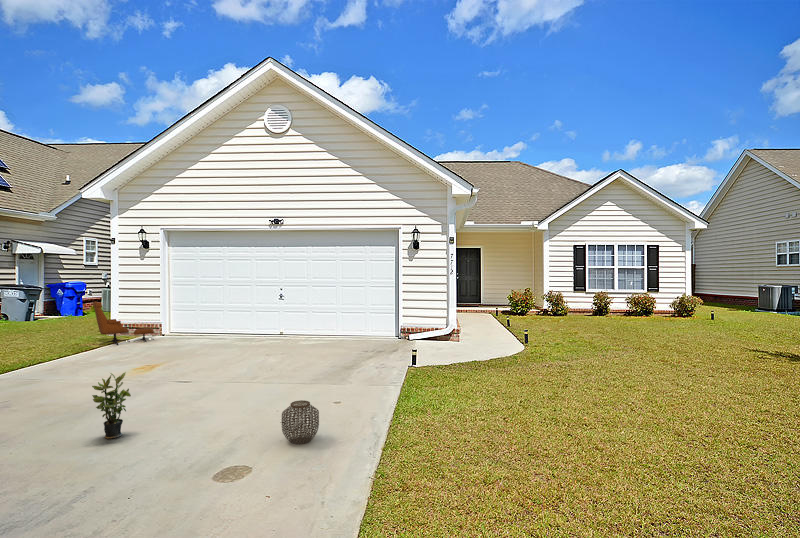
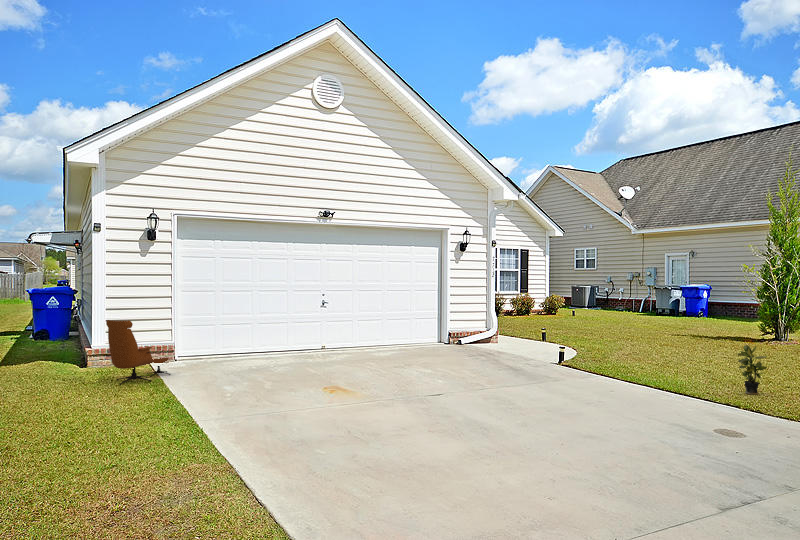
potted plant: present [92,372,131,439] -> present [738,345,767,395]
woven basket: present [282,400,319,444] -> none [702,374,736,407]

